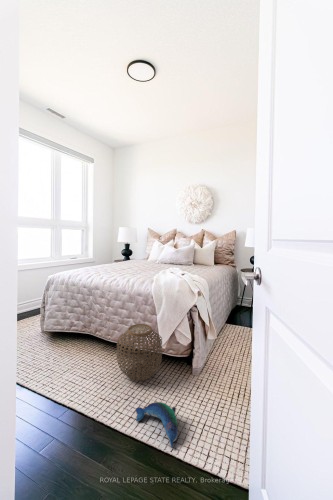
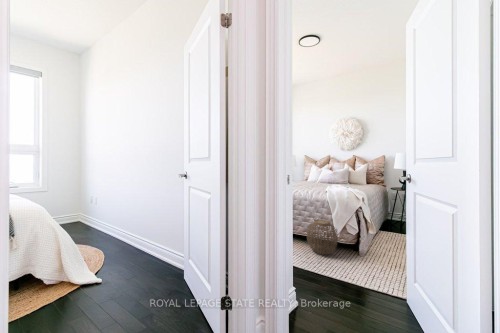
plush toy: present [136,402,178,448] -> none [328,261,358,281]

